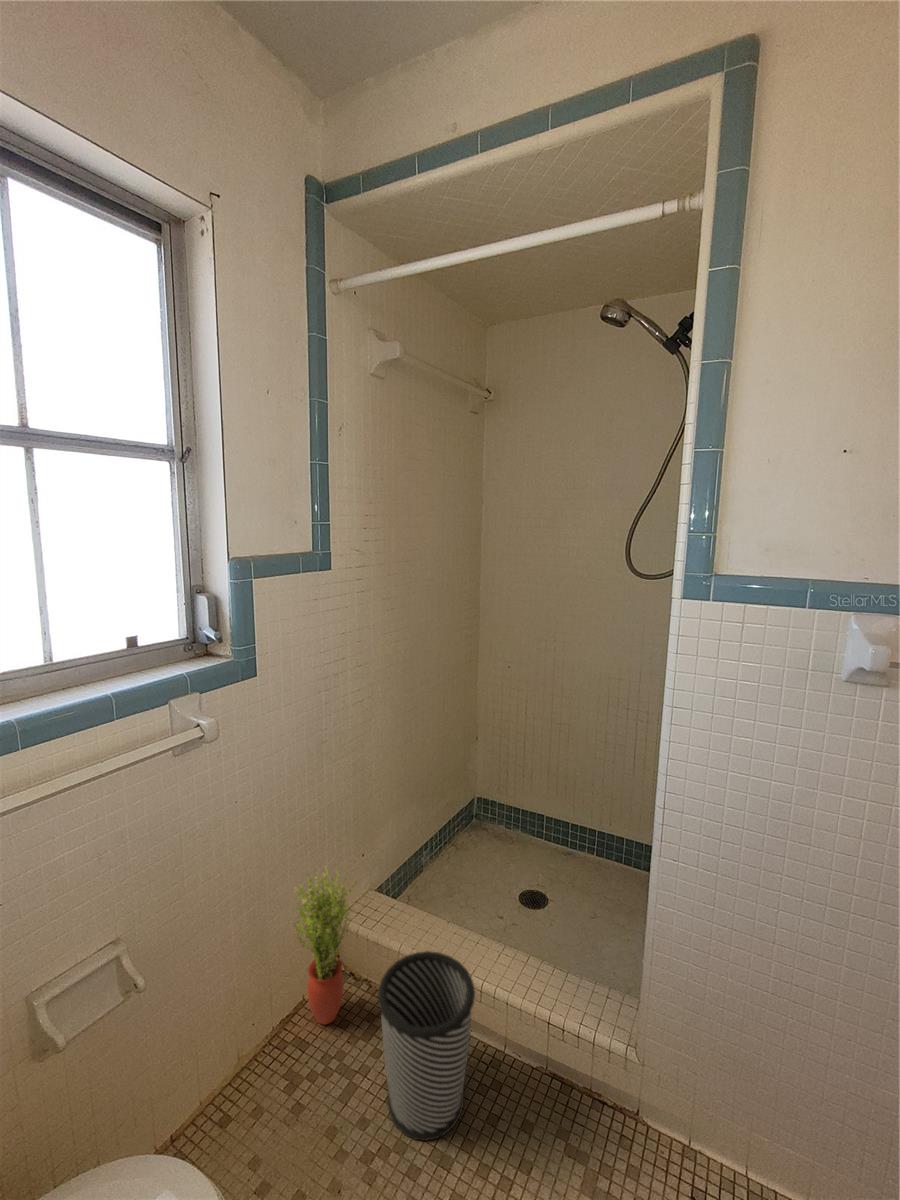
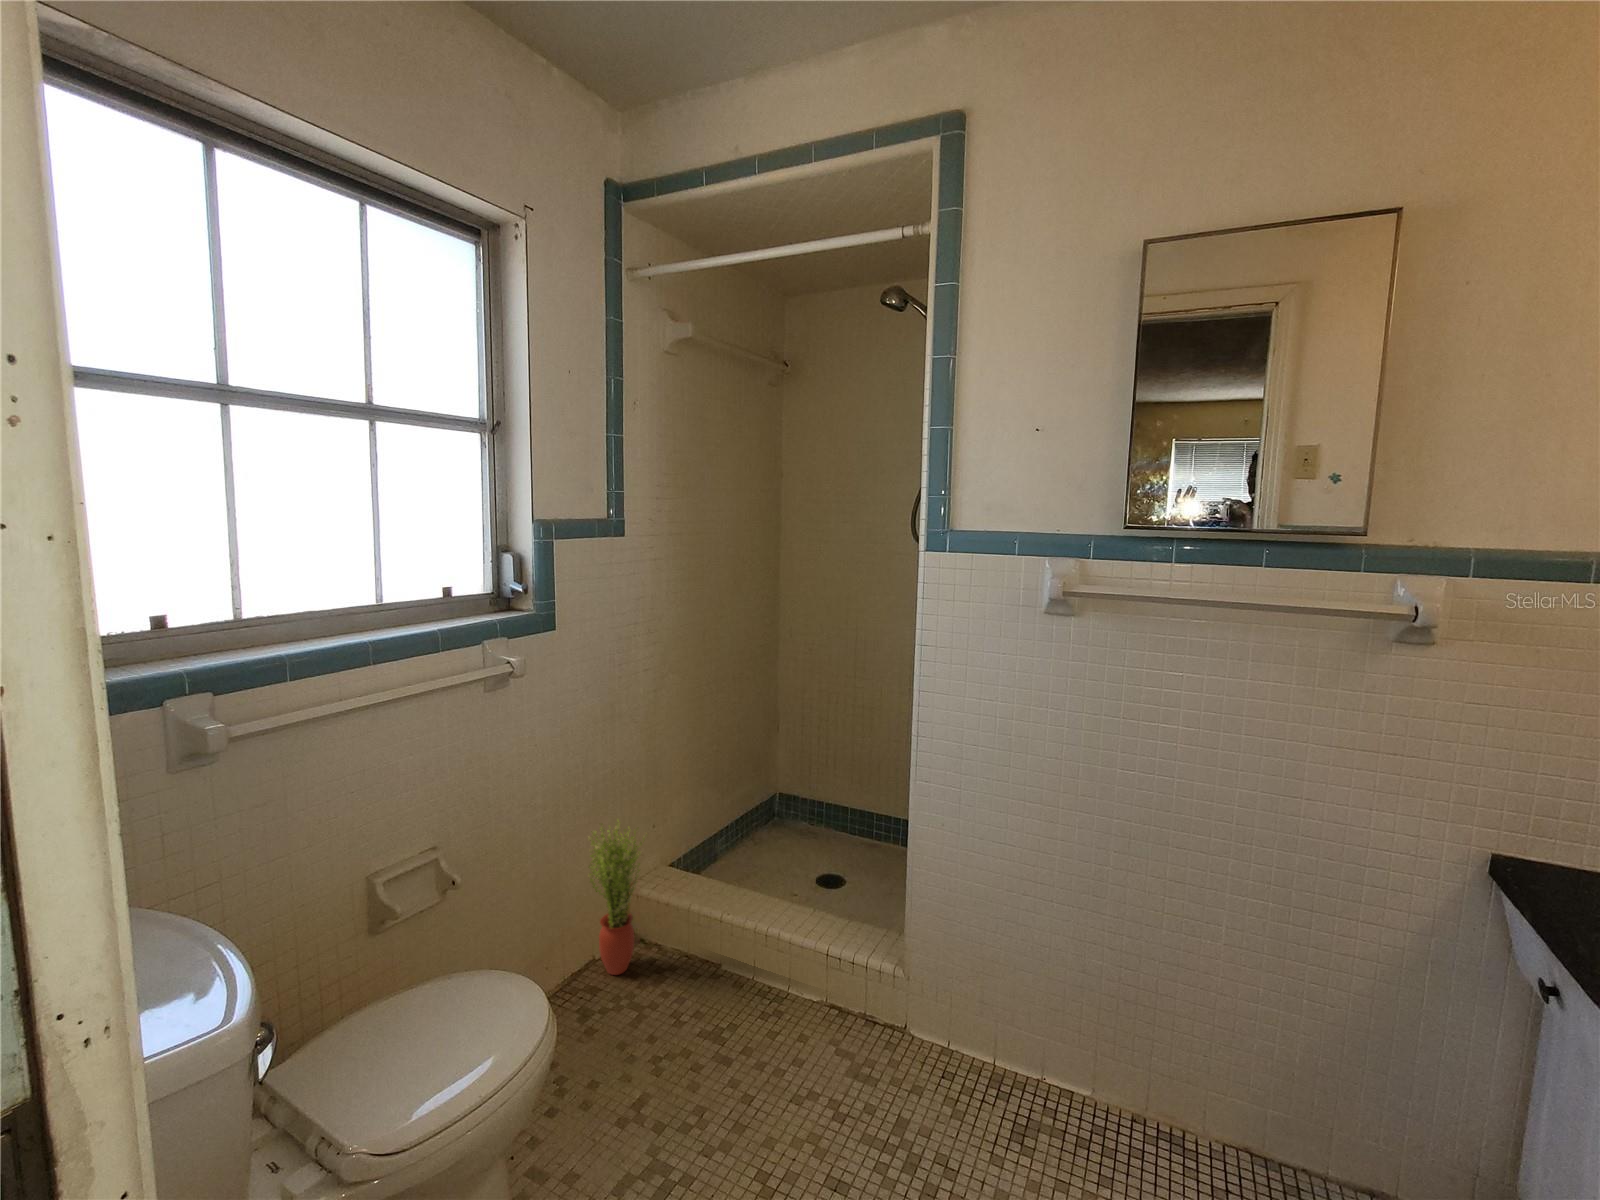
wastebasket: present [378,951,475,1141] -> none [666,891,756,1048]

